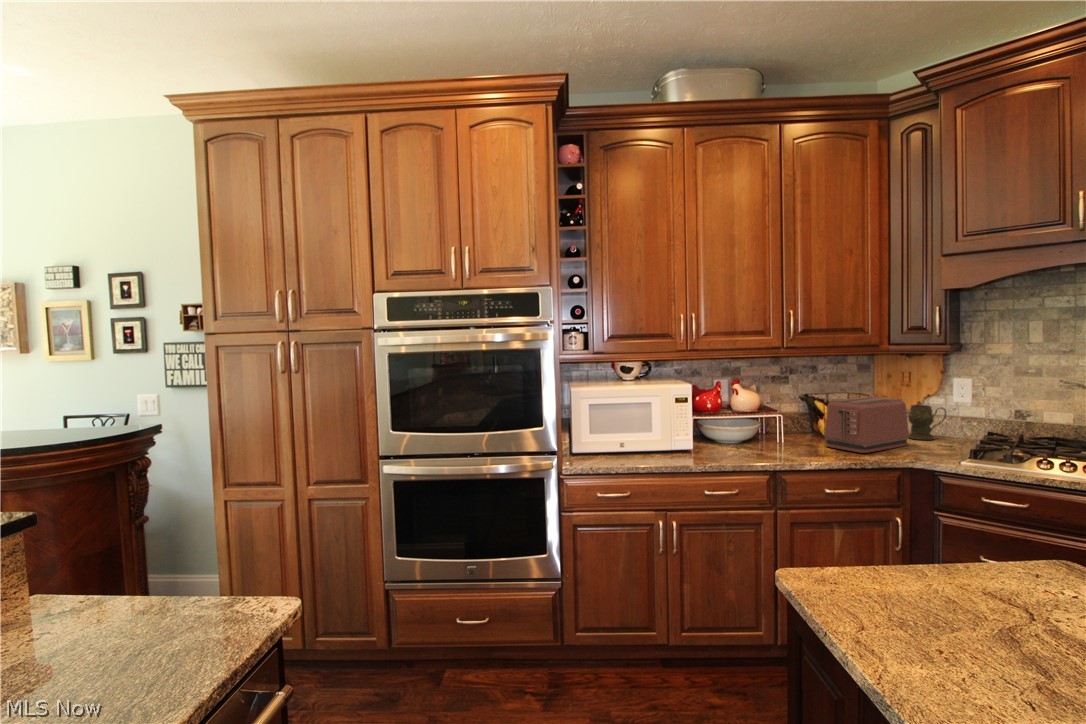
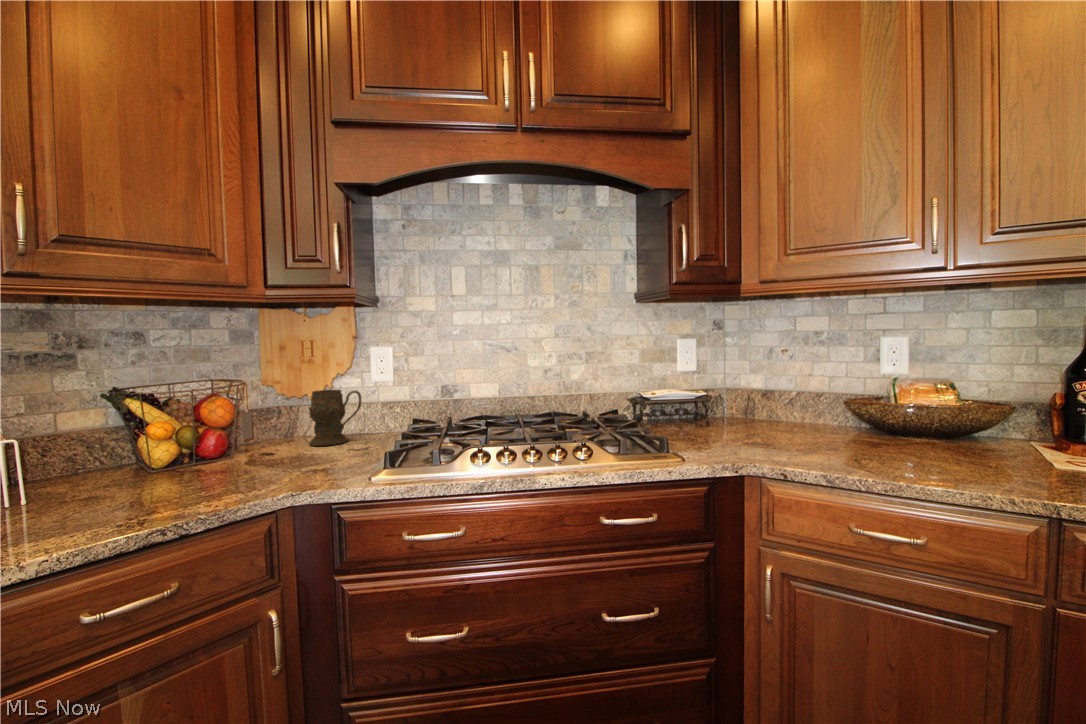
toaster: present [824,397,909,453] -> none [122,380,304,496]

